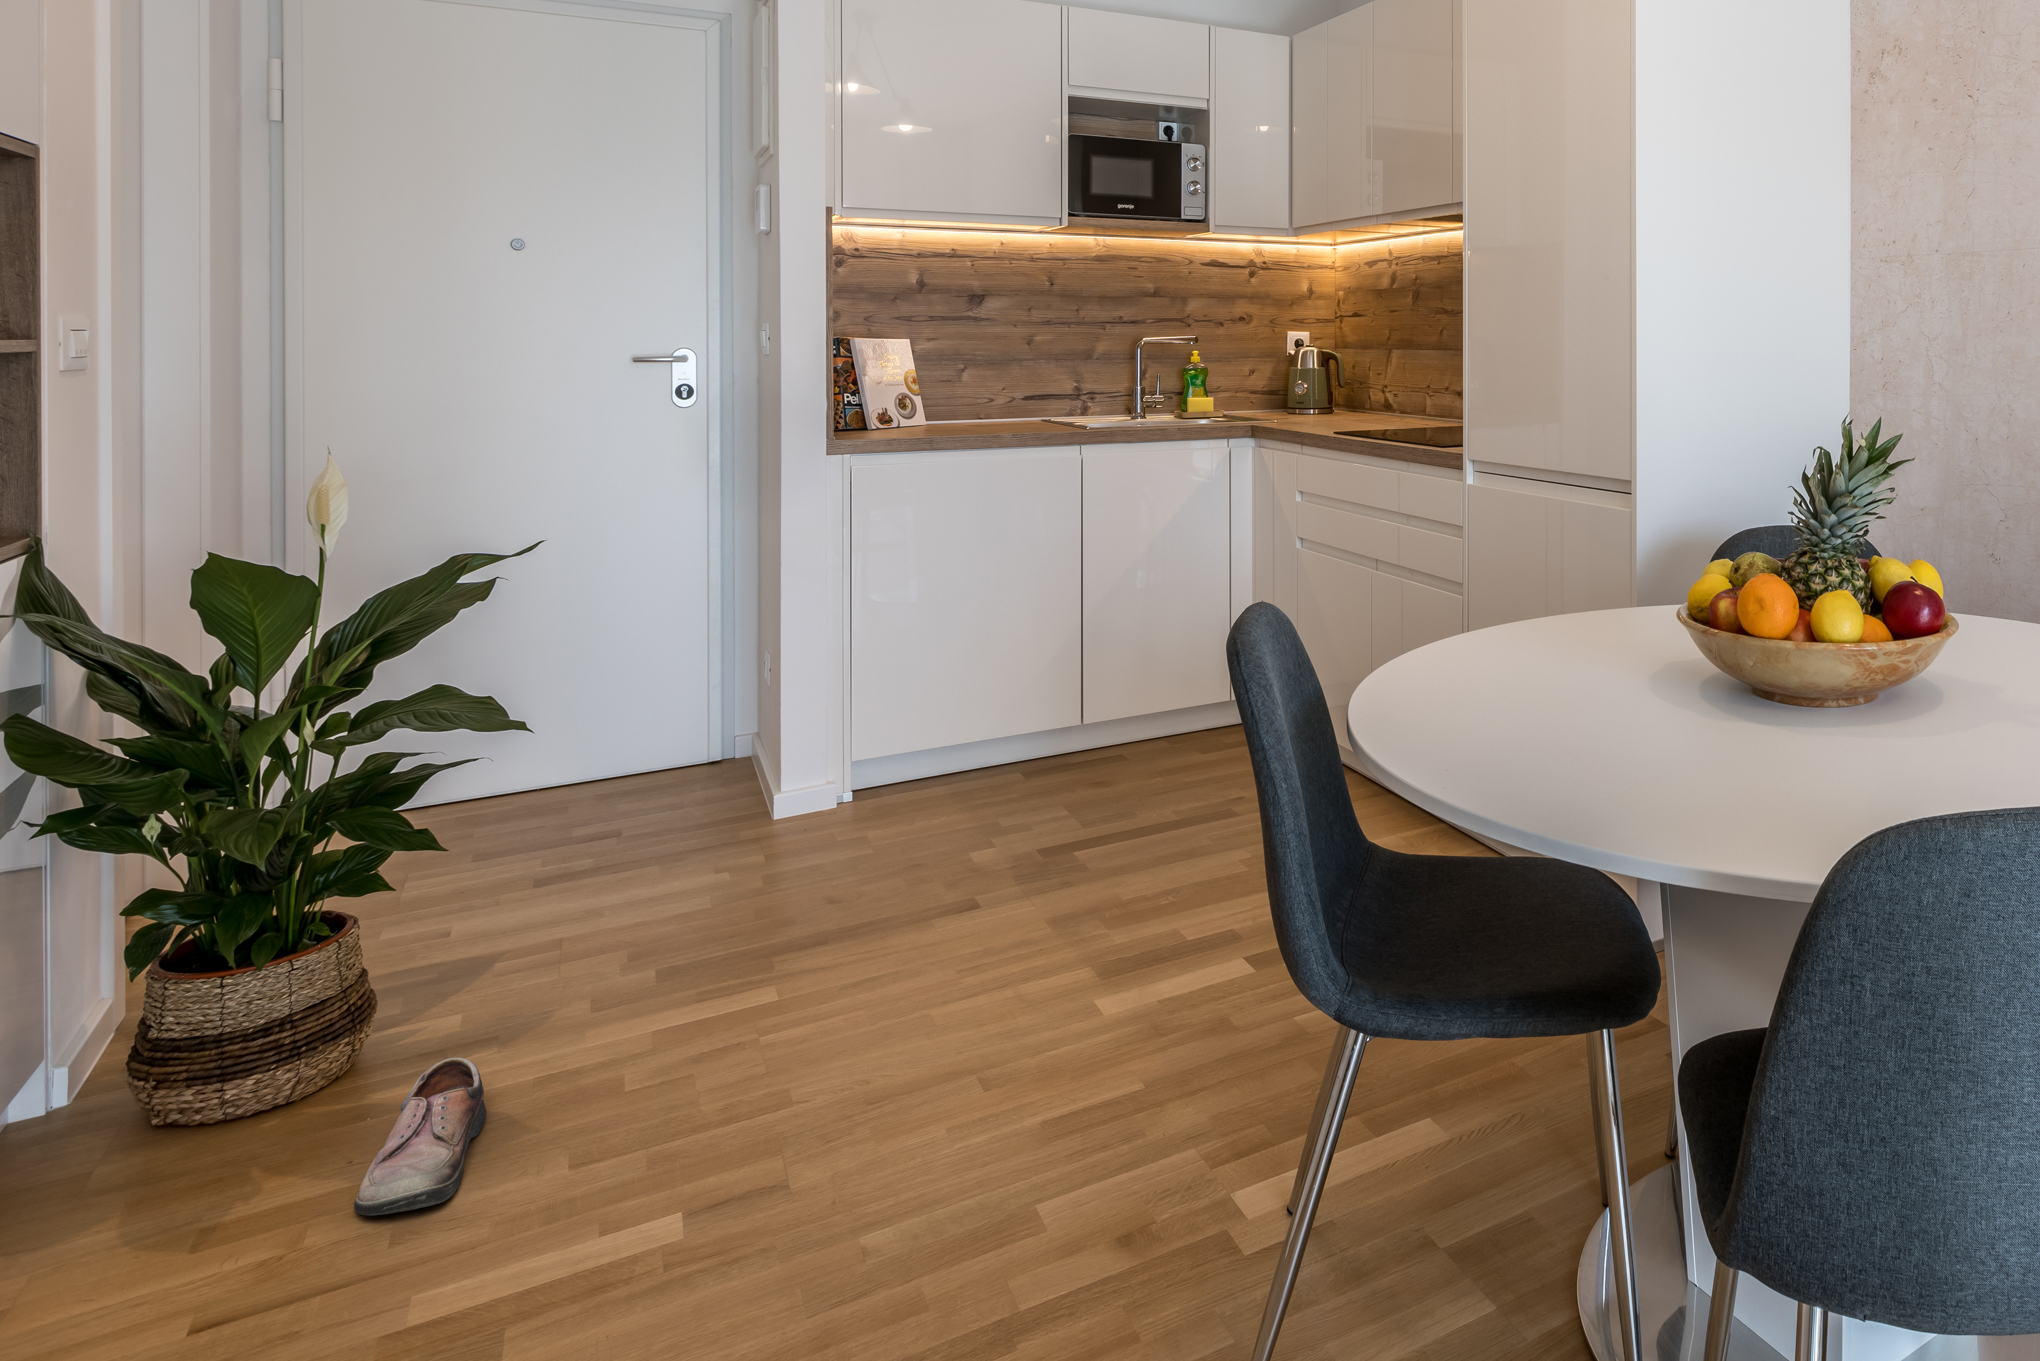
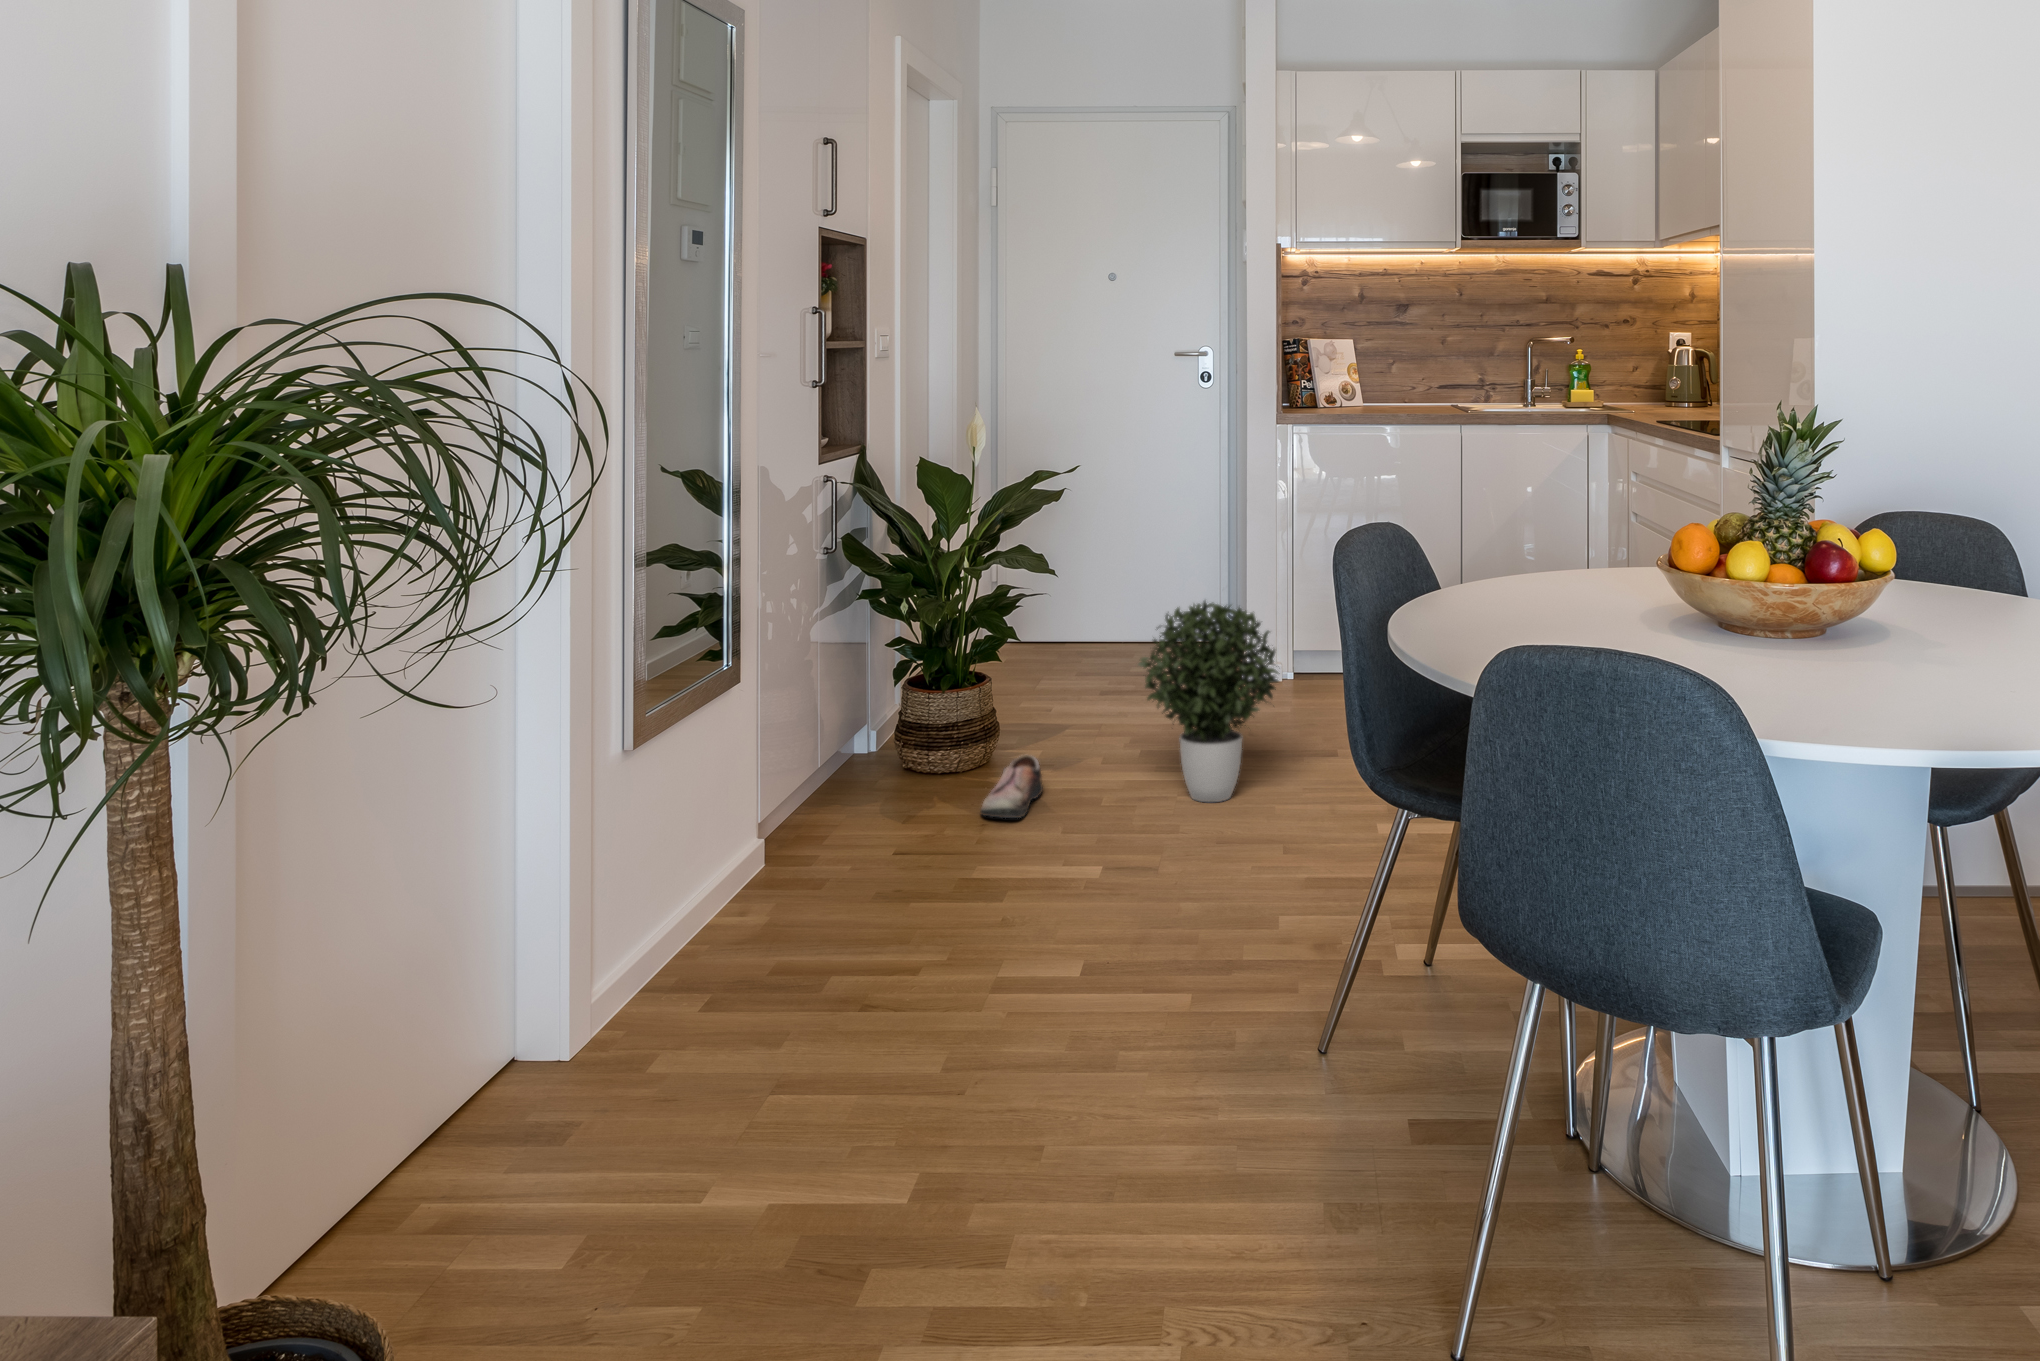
potted plant: none [676,739,927,1065] -> present [1138,601,1280,802]

